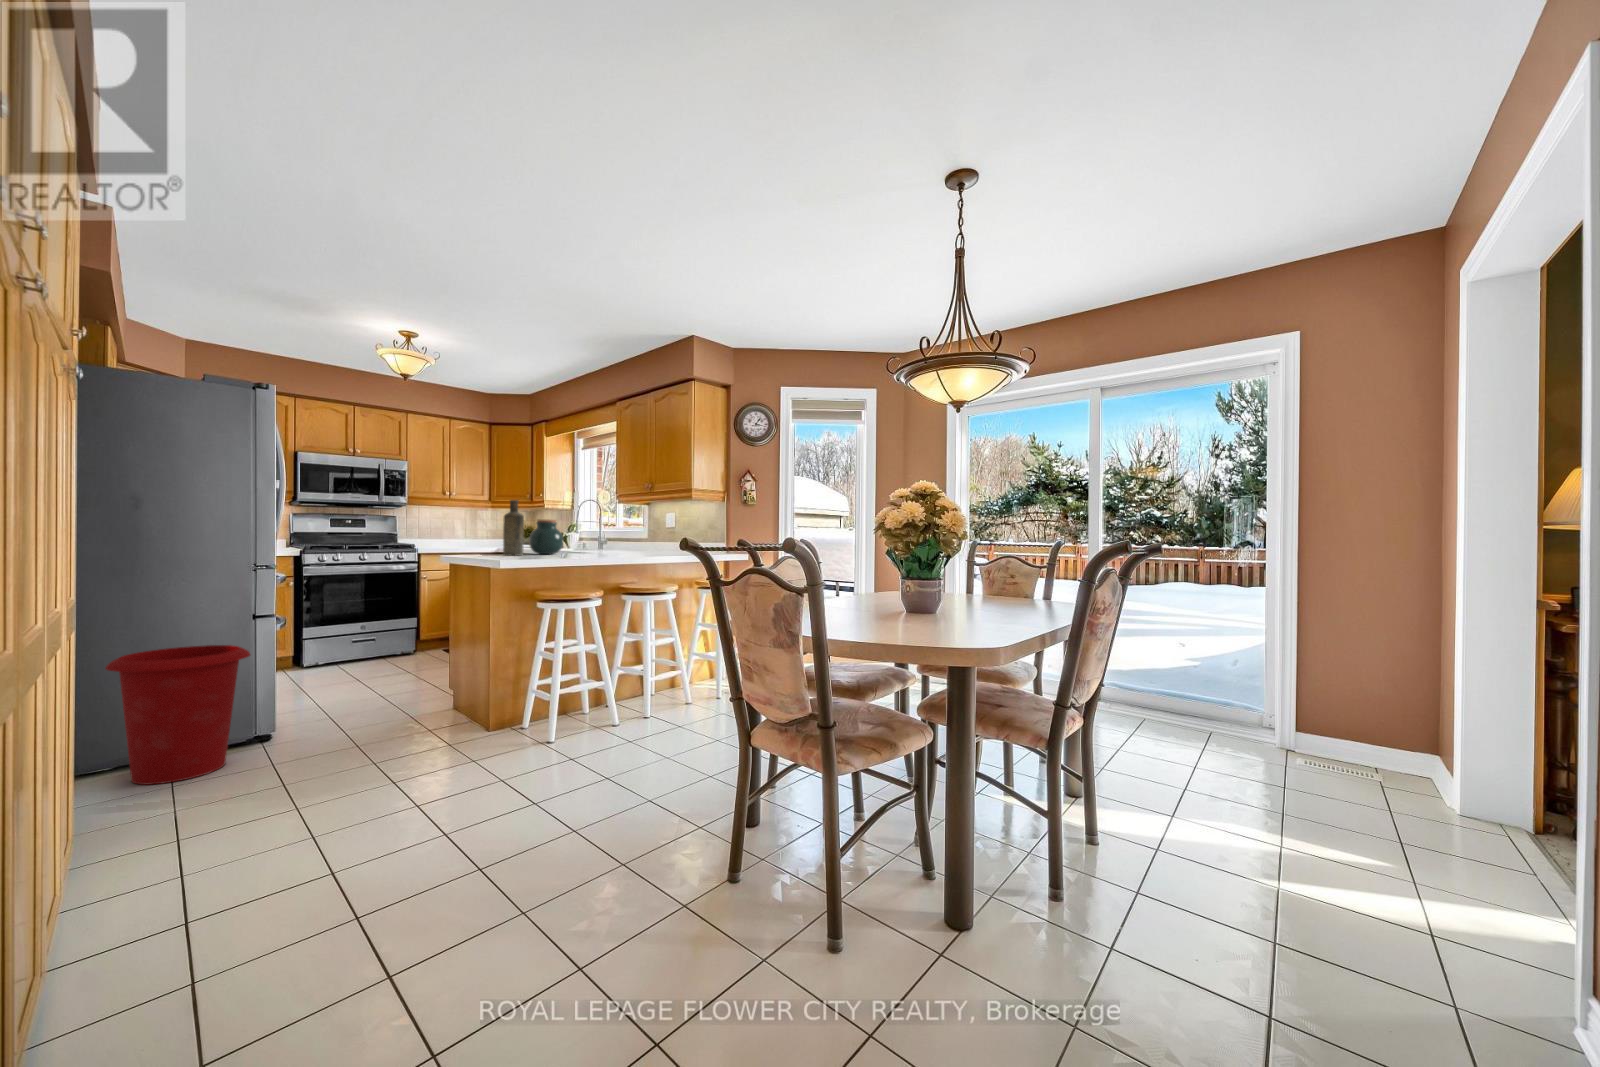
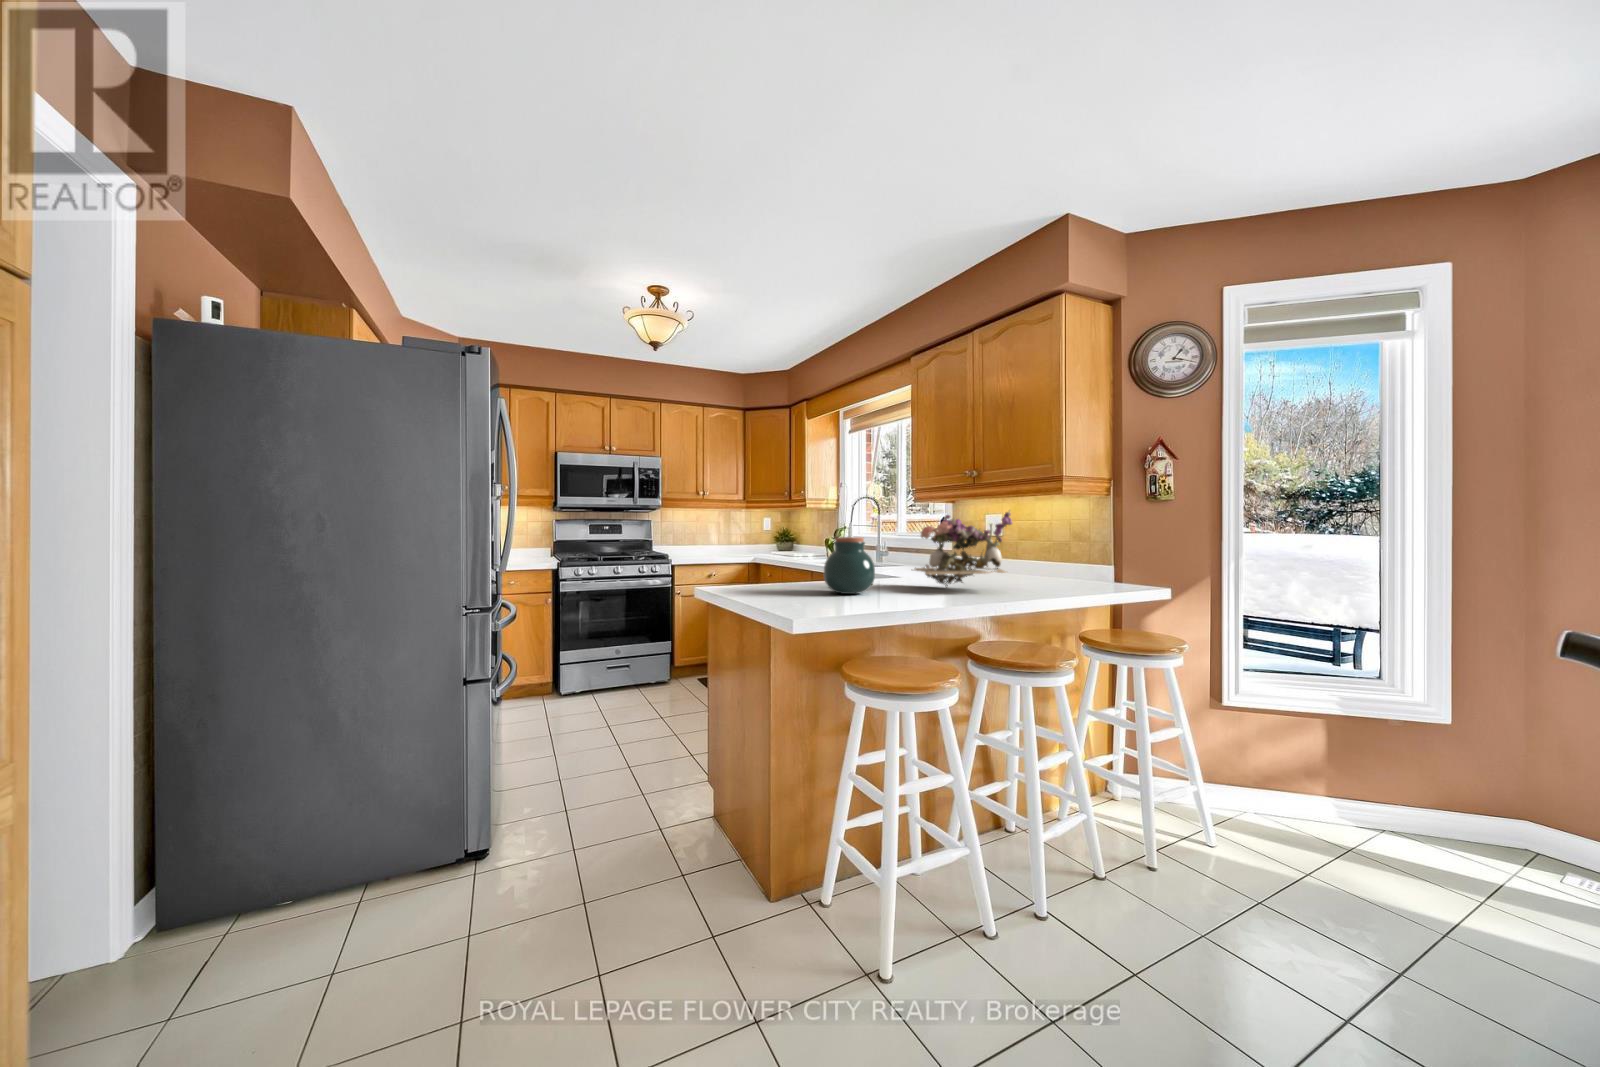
bottle: present [503,500,524,555] -> none [791,508,822,601]
flower arrangement: none [591,505,654,554] -> present [915,511,1012,588]
waste bin: present [105,645,250,785] -> none [244,737,445,983]

